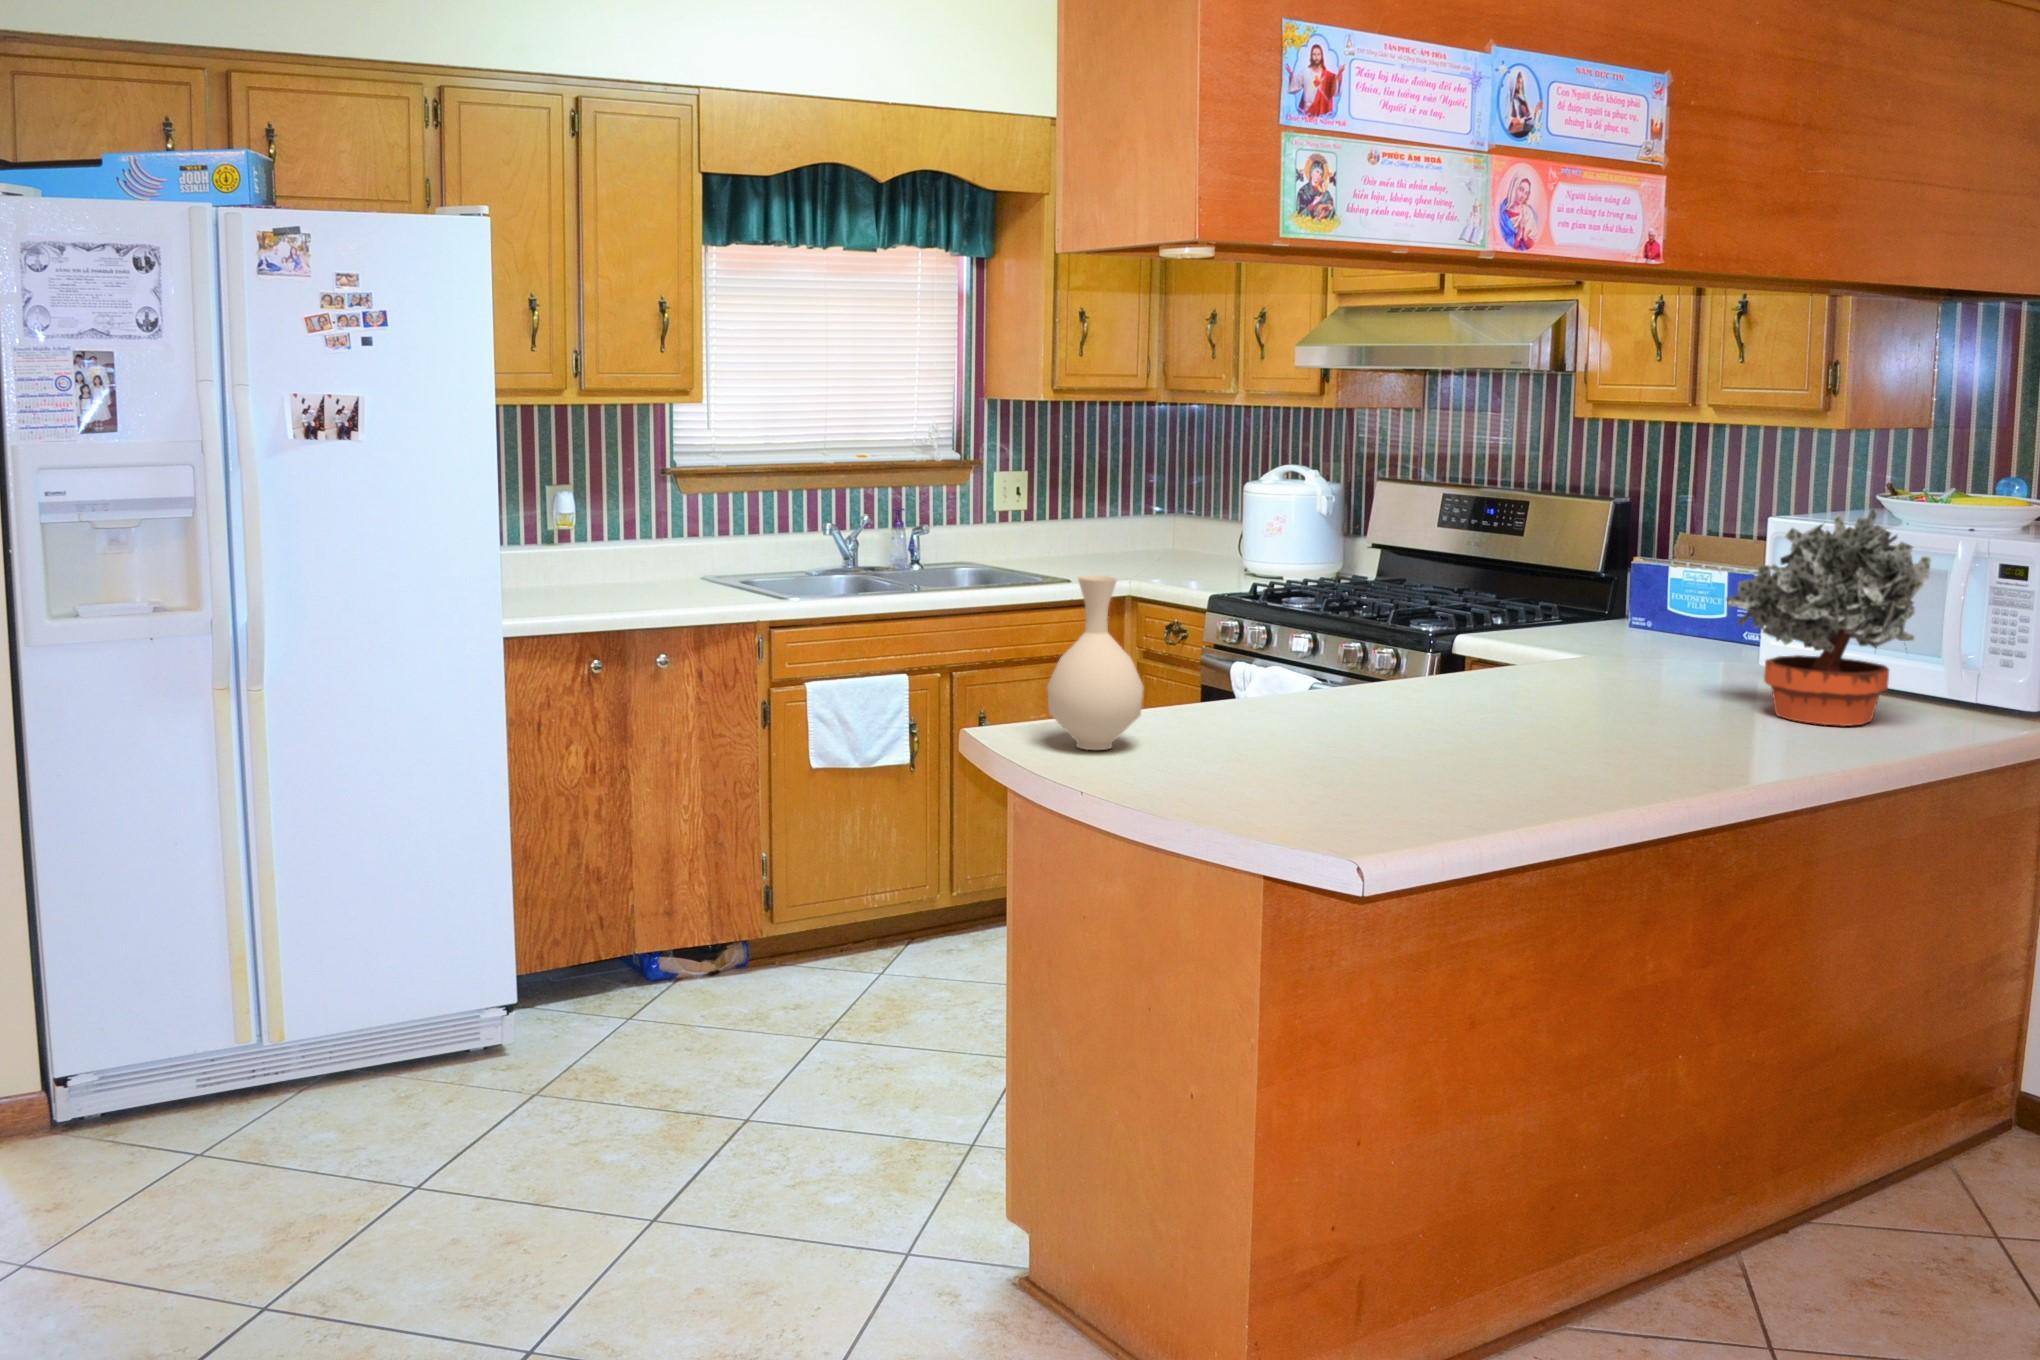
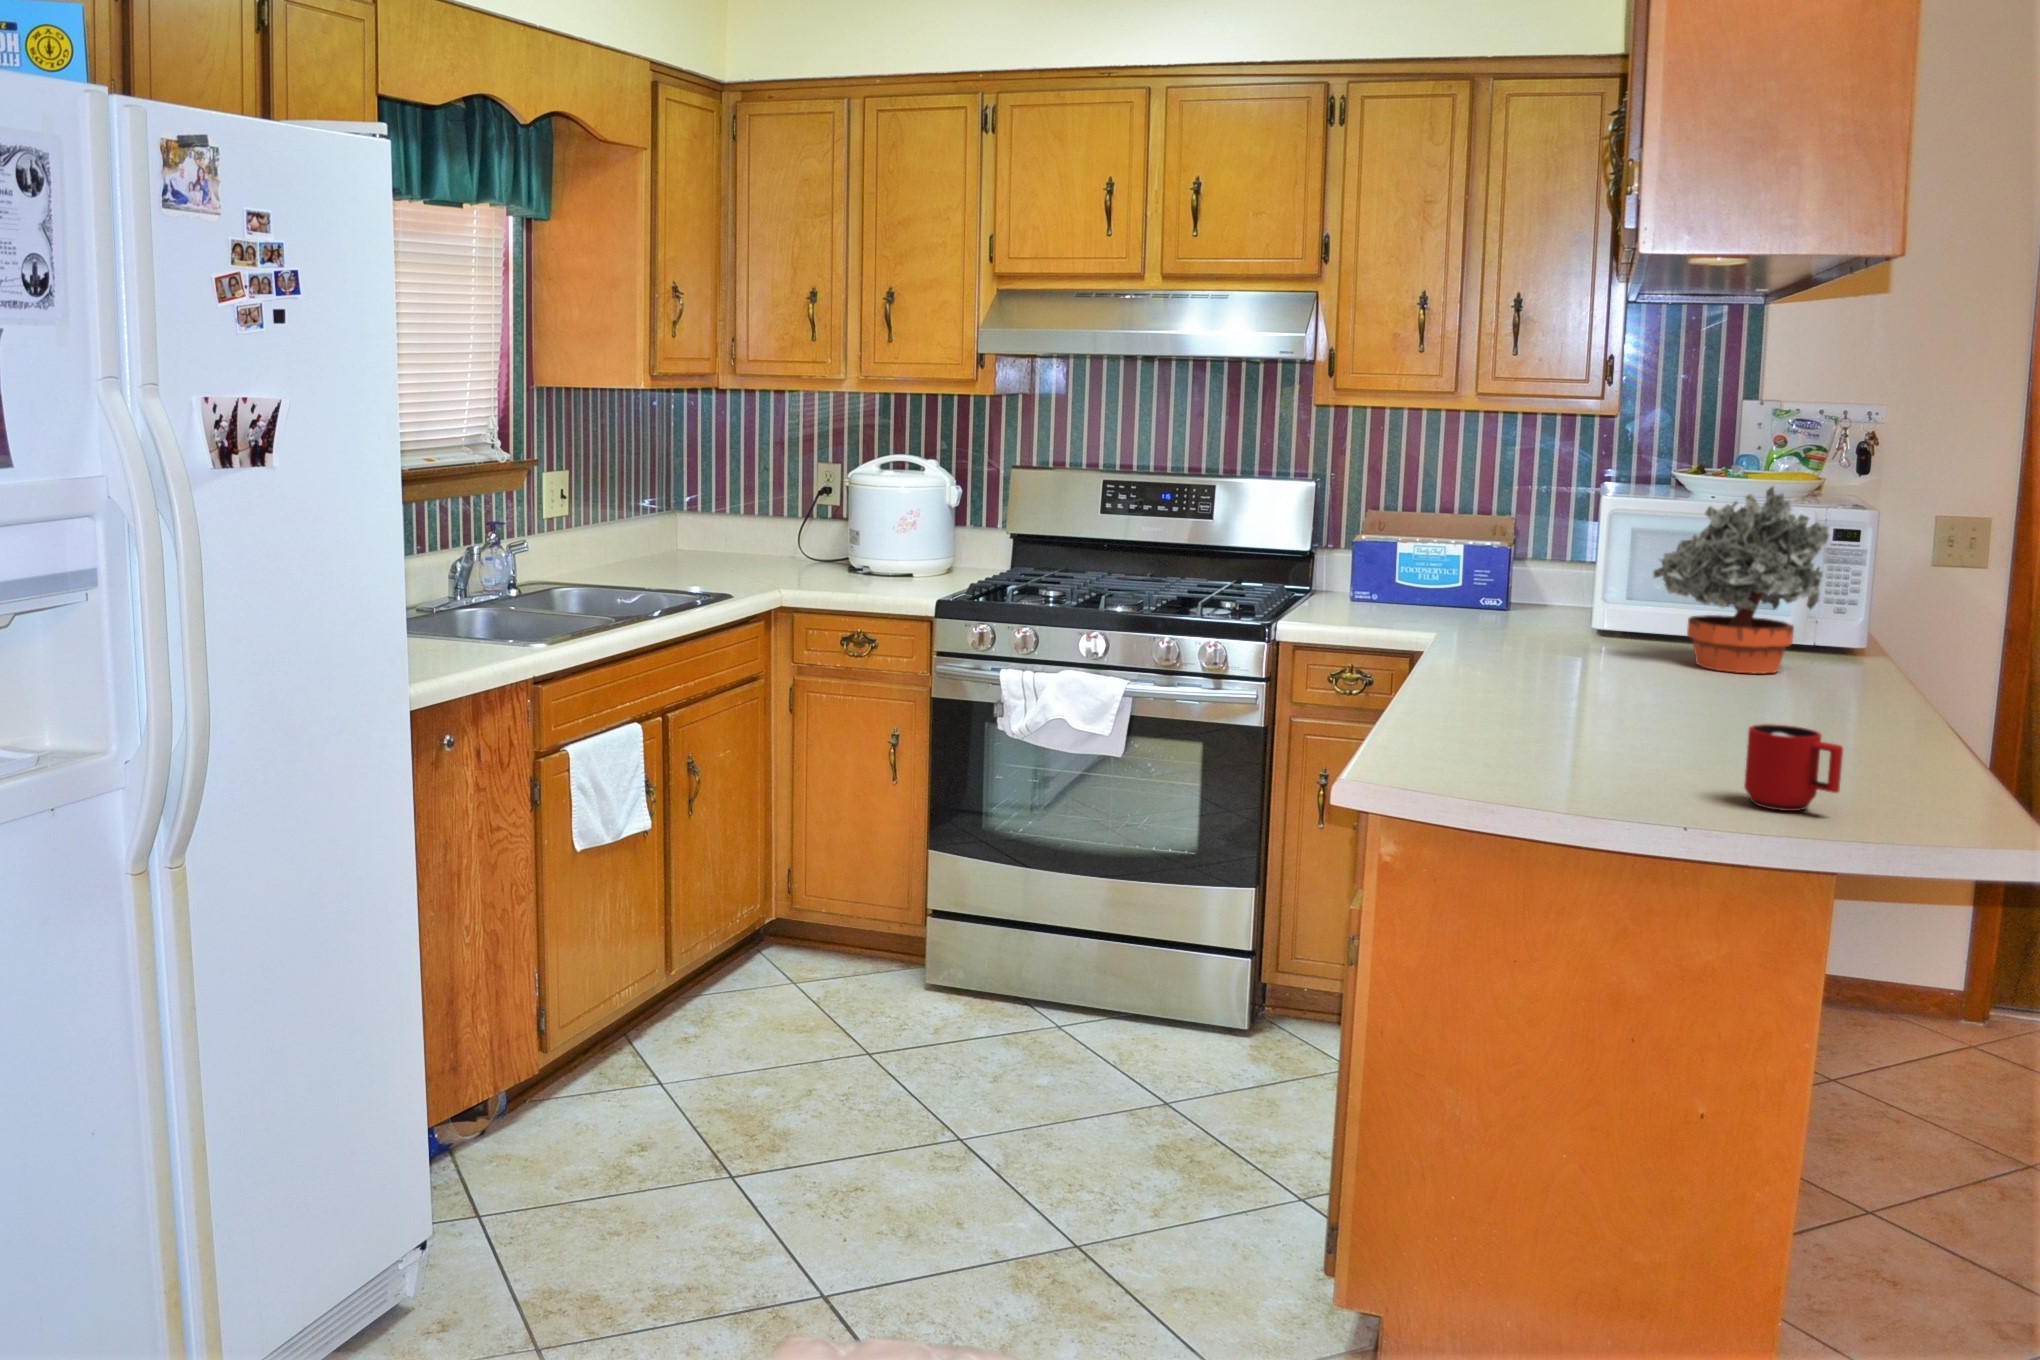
vase: present [1047,575,1143,750] -> none [1447,590,1555,776]
mug: none [1211,721,1279,809] -> present [1744,724,1843,811]

